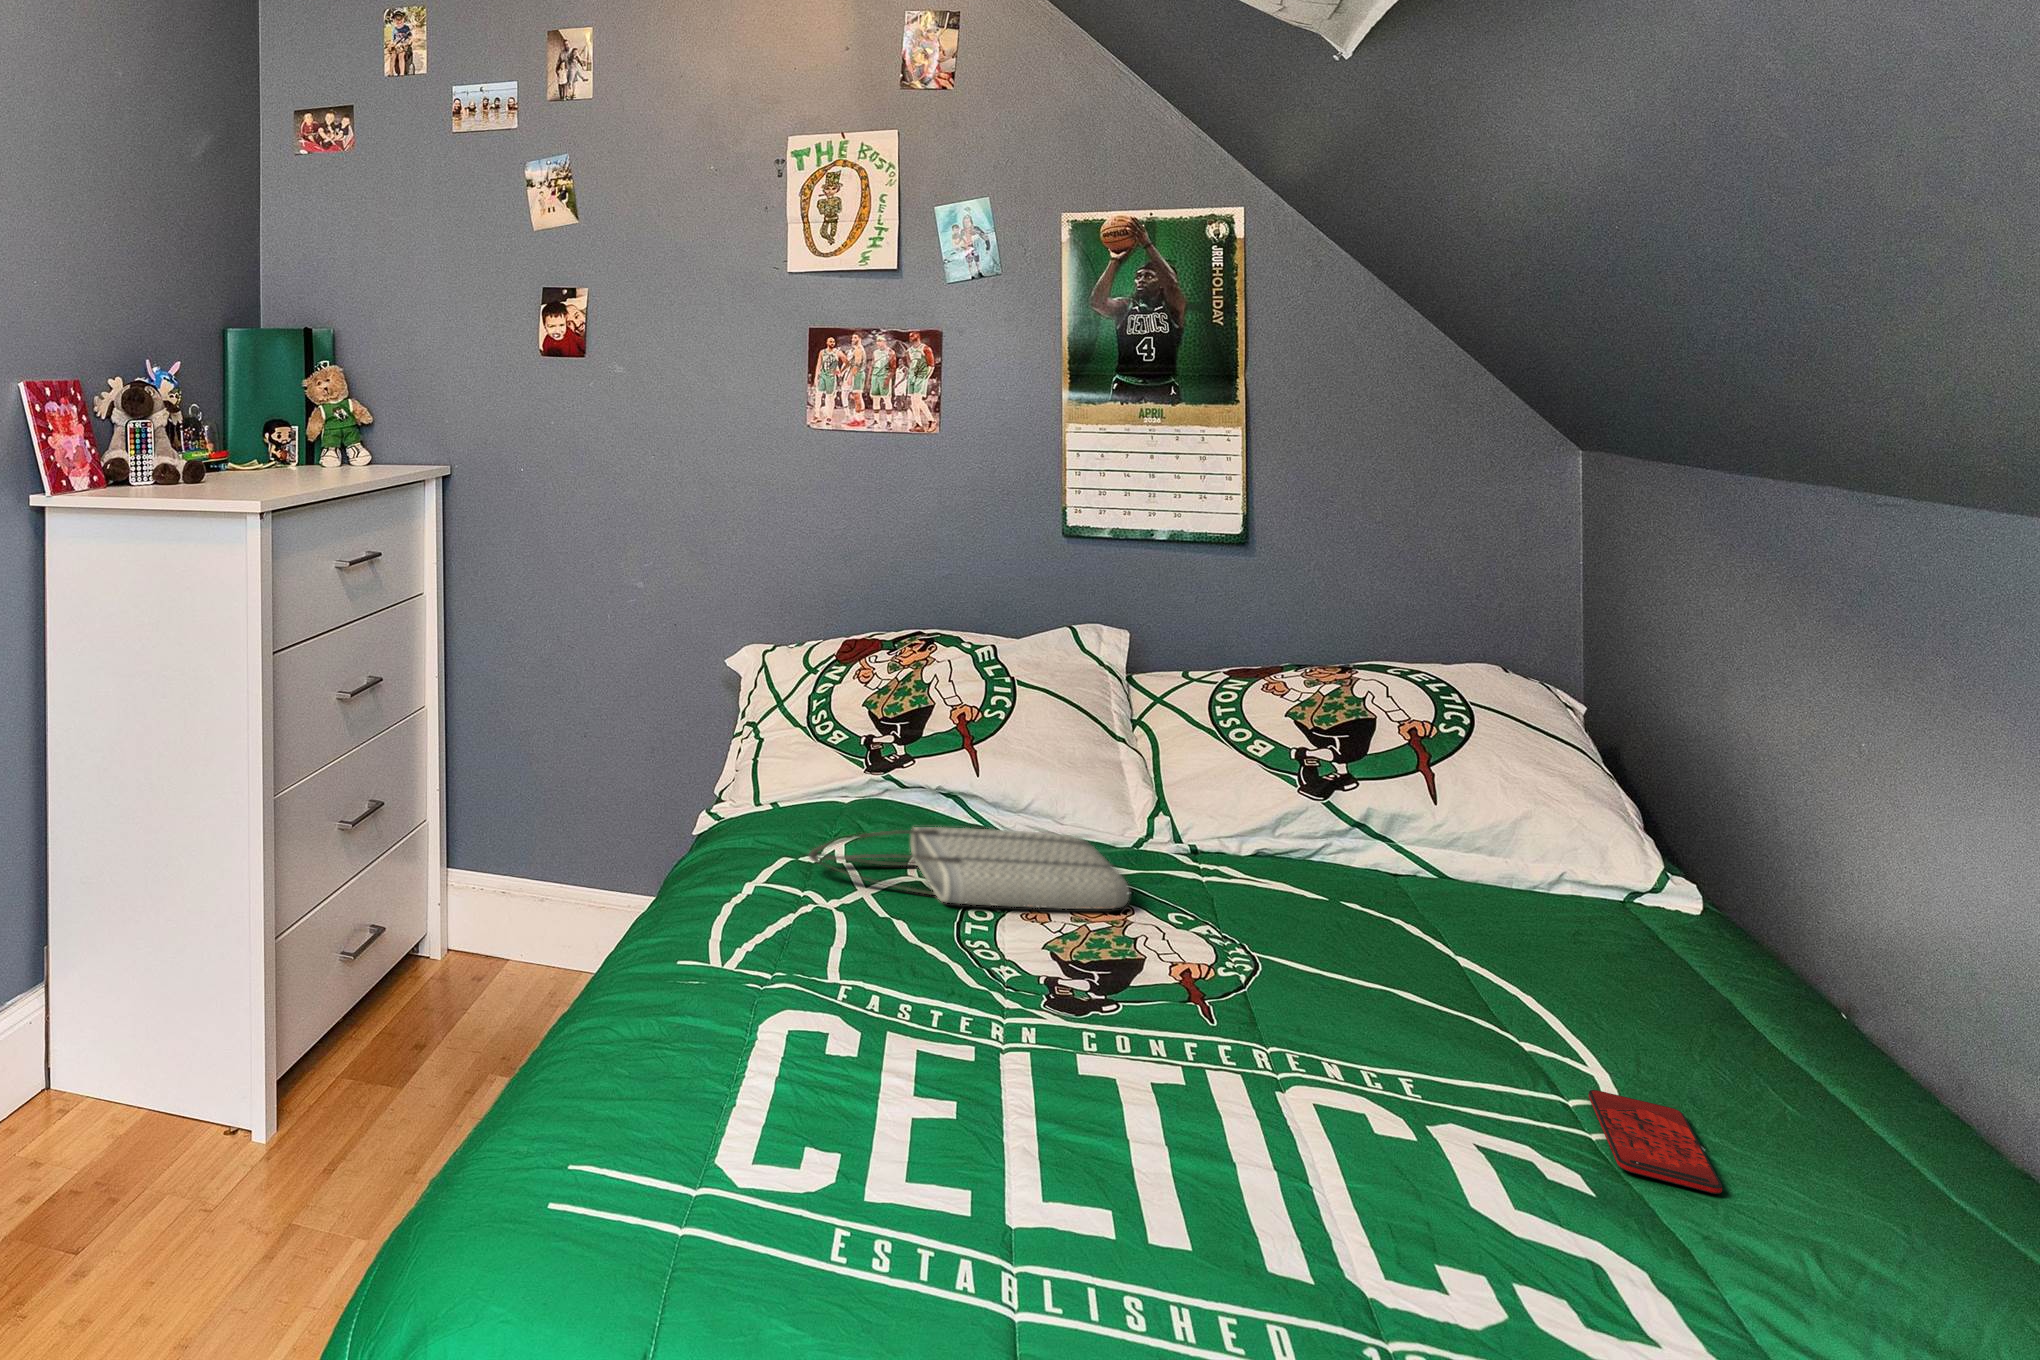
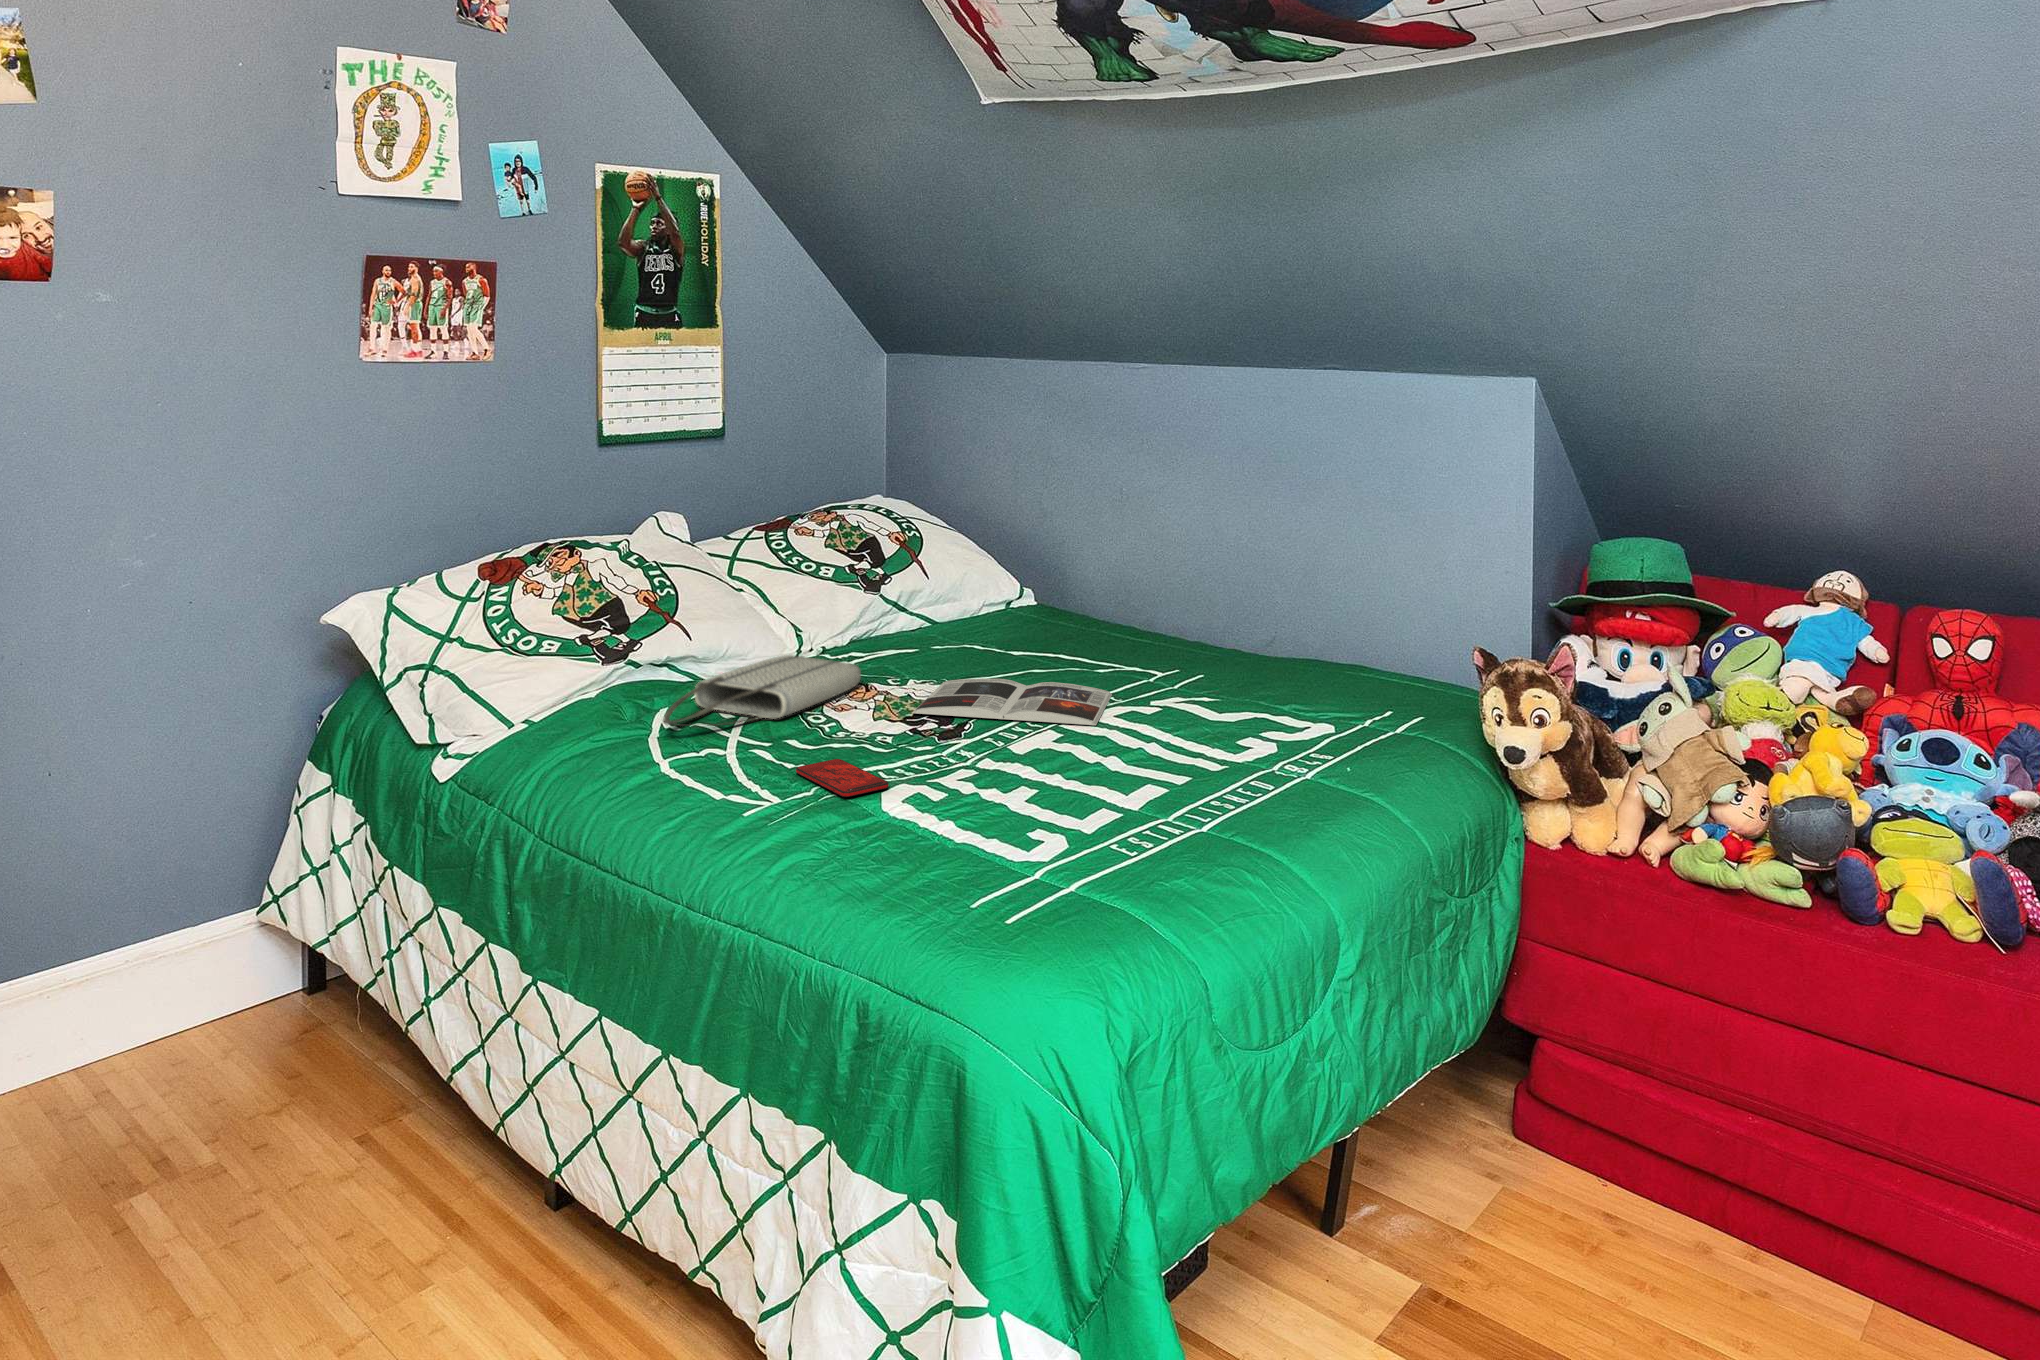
magazine: none [1093,955,1464,1123] -> present [913,678,1112,725]
smartphone: present [1589,1090,1722,1194] -> present [796,759,889,797]

